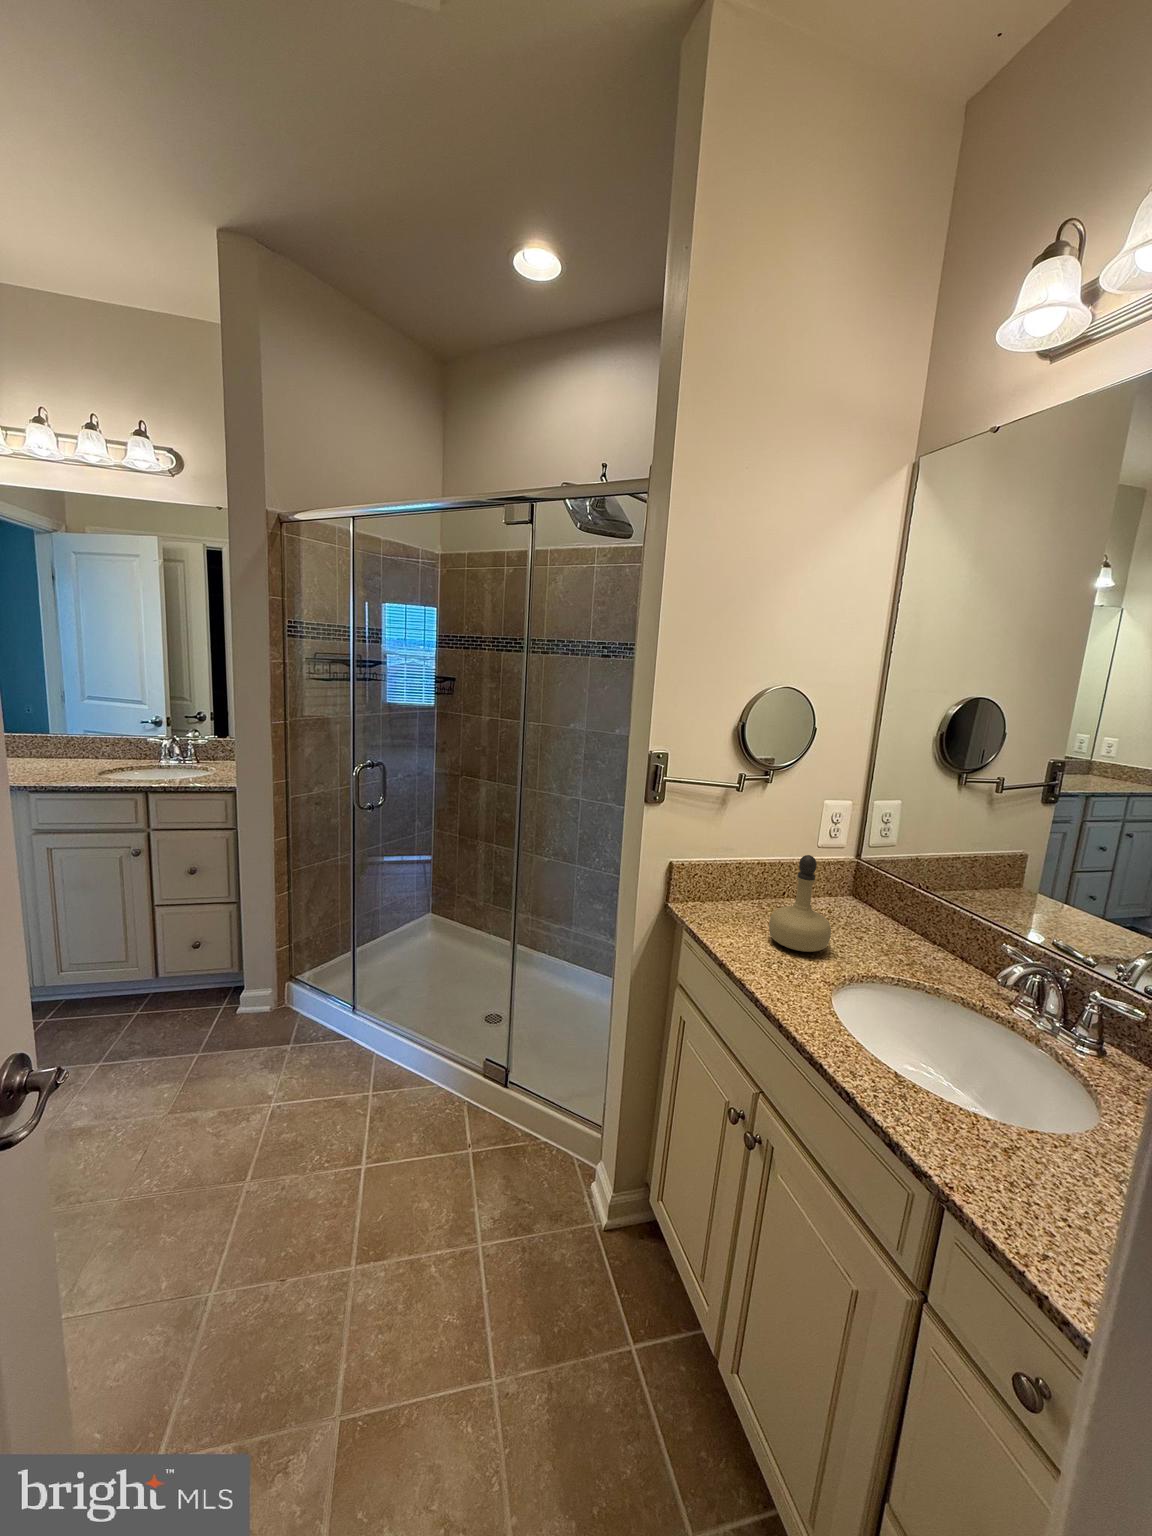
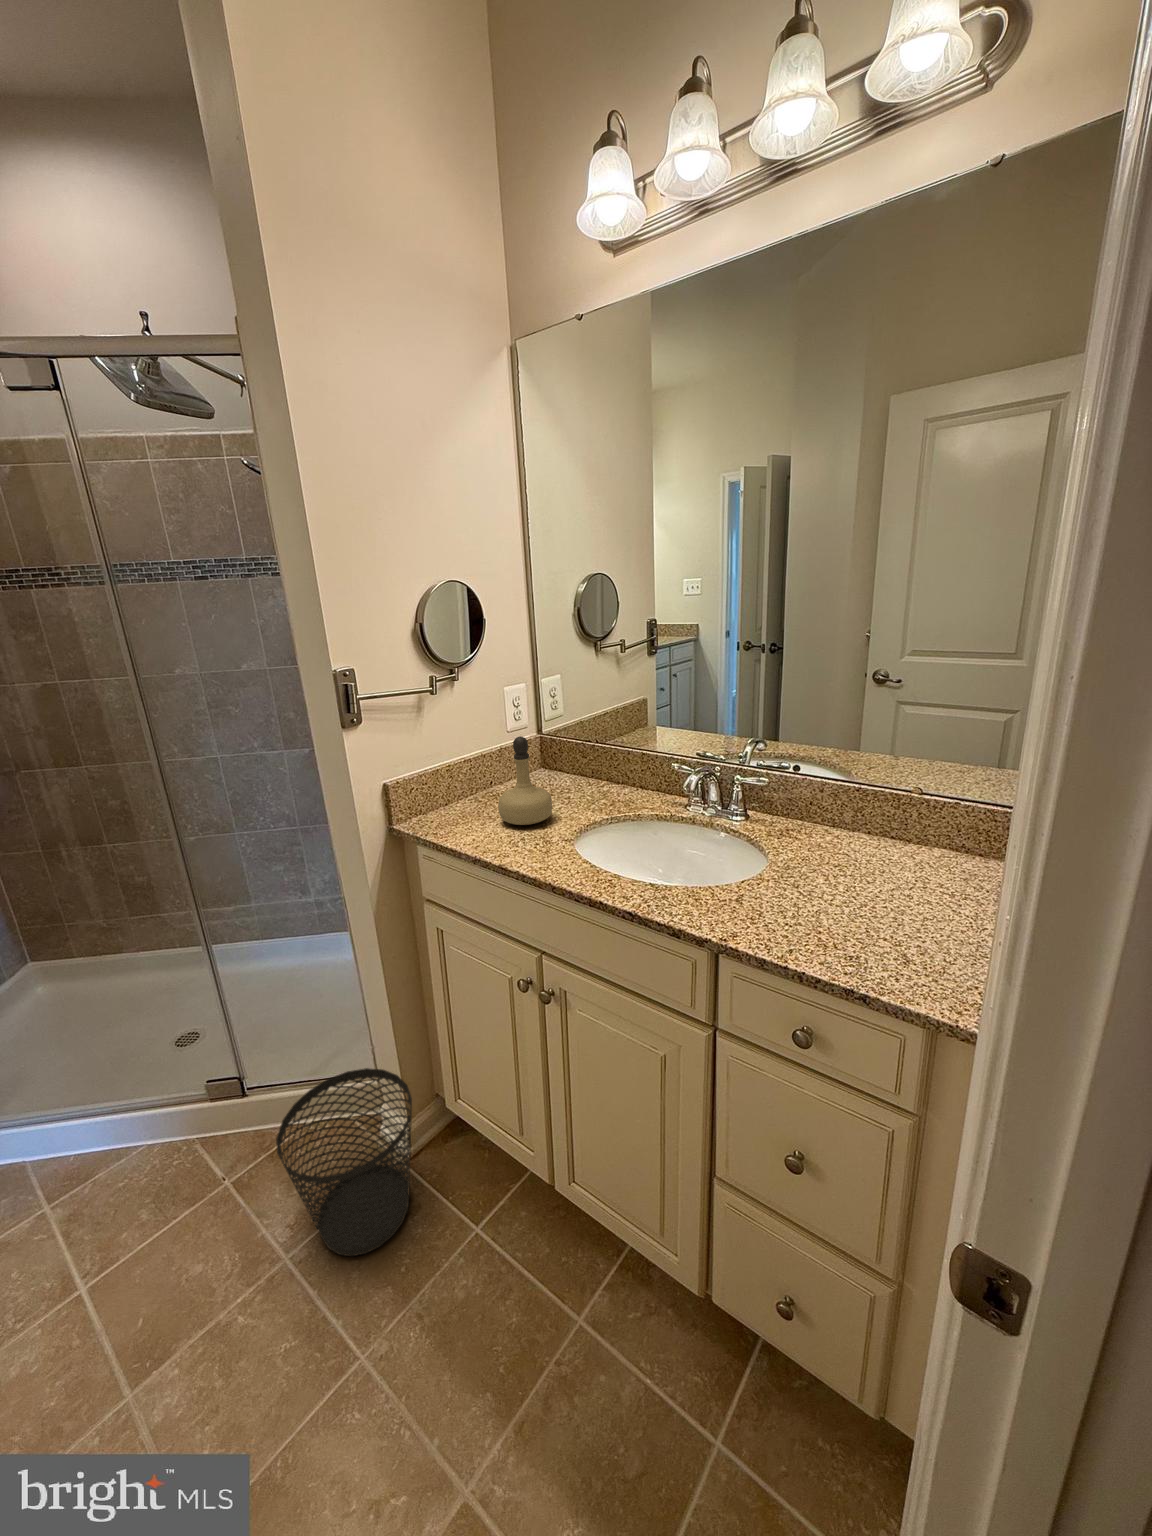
wastebasket: none [497,1108,616,1293] -> present [276,1068,412,1256]

